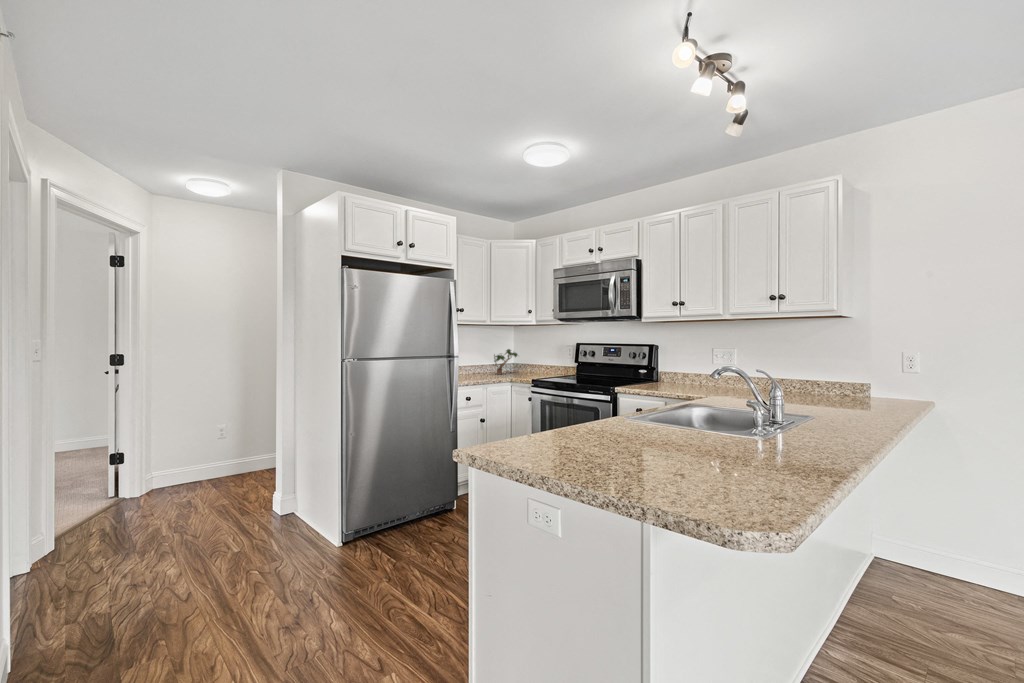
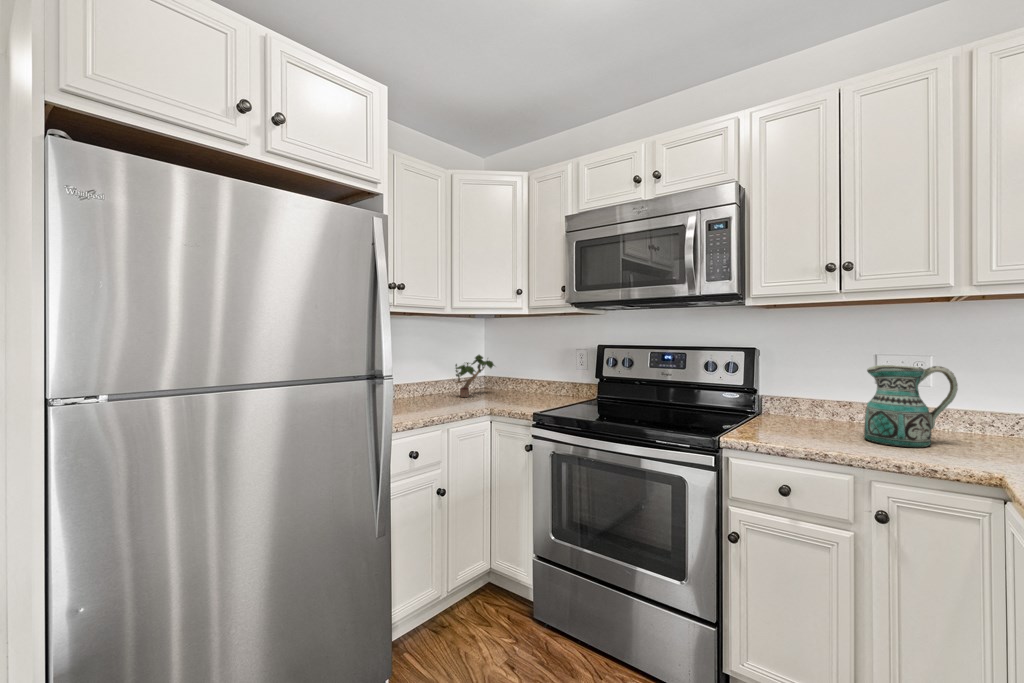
ceramic pitcher: none [686,353,723,391] -> present [864,365,958,447]

